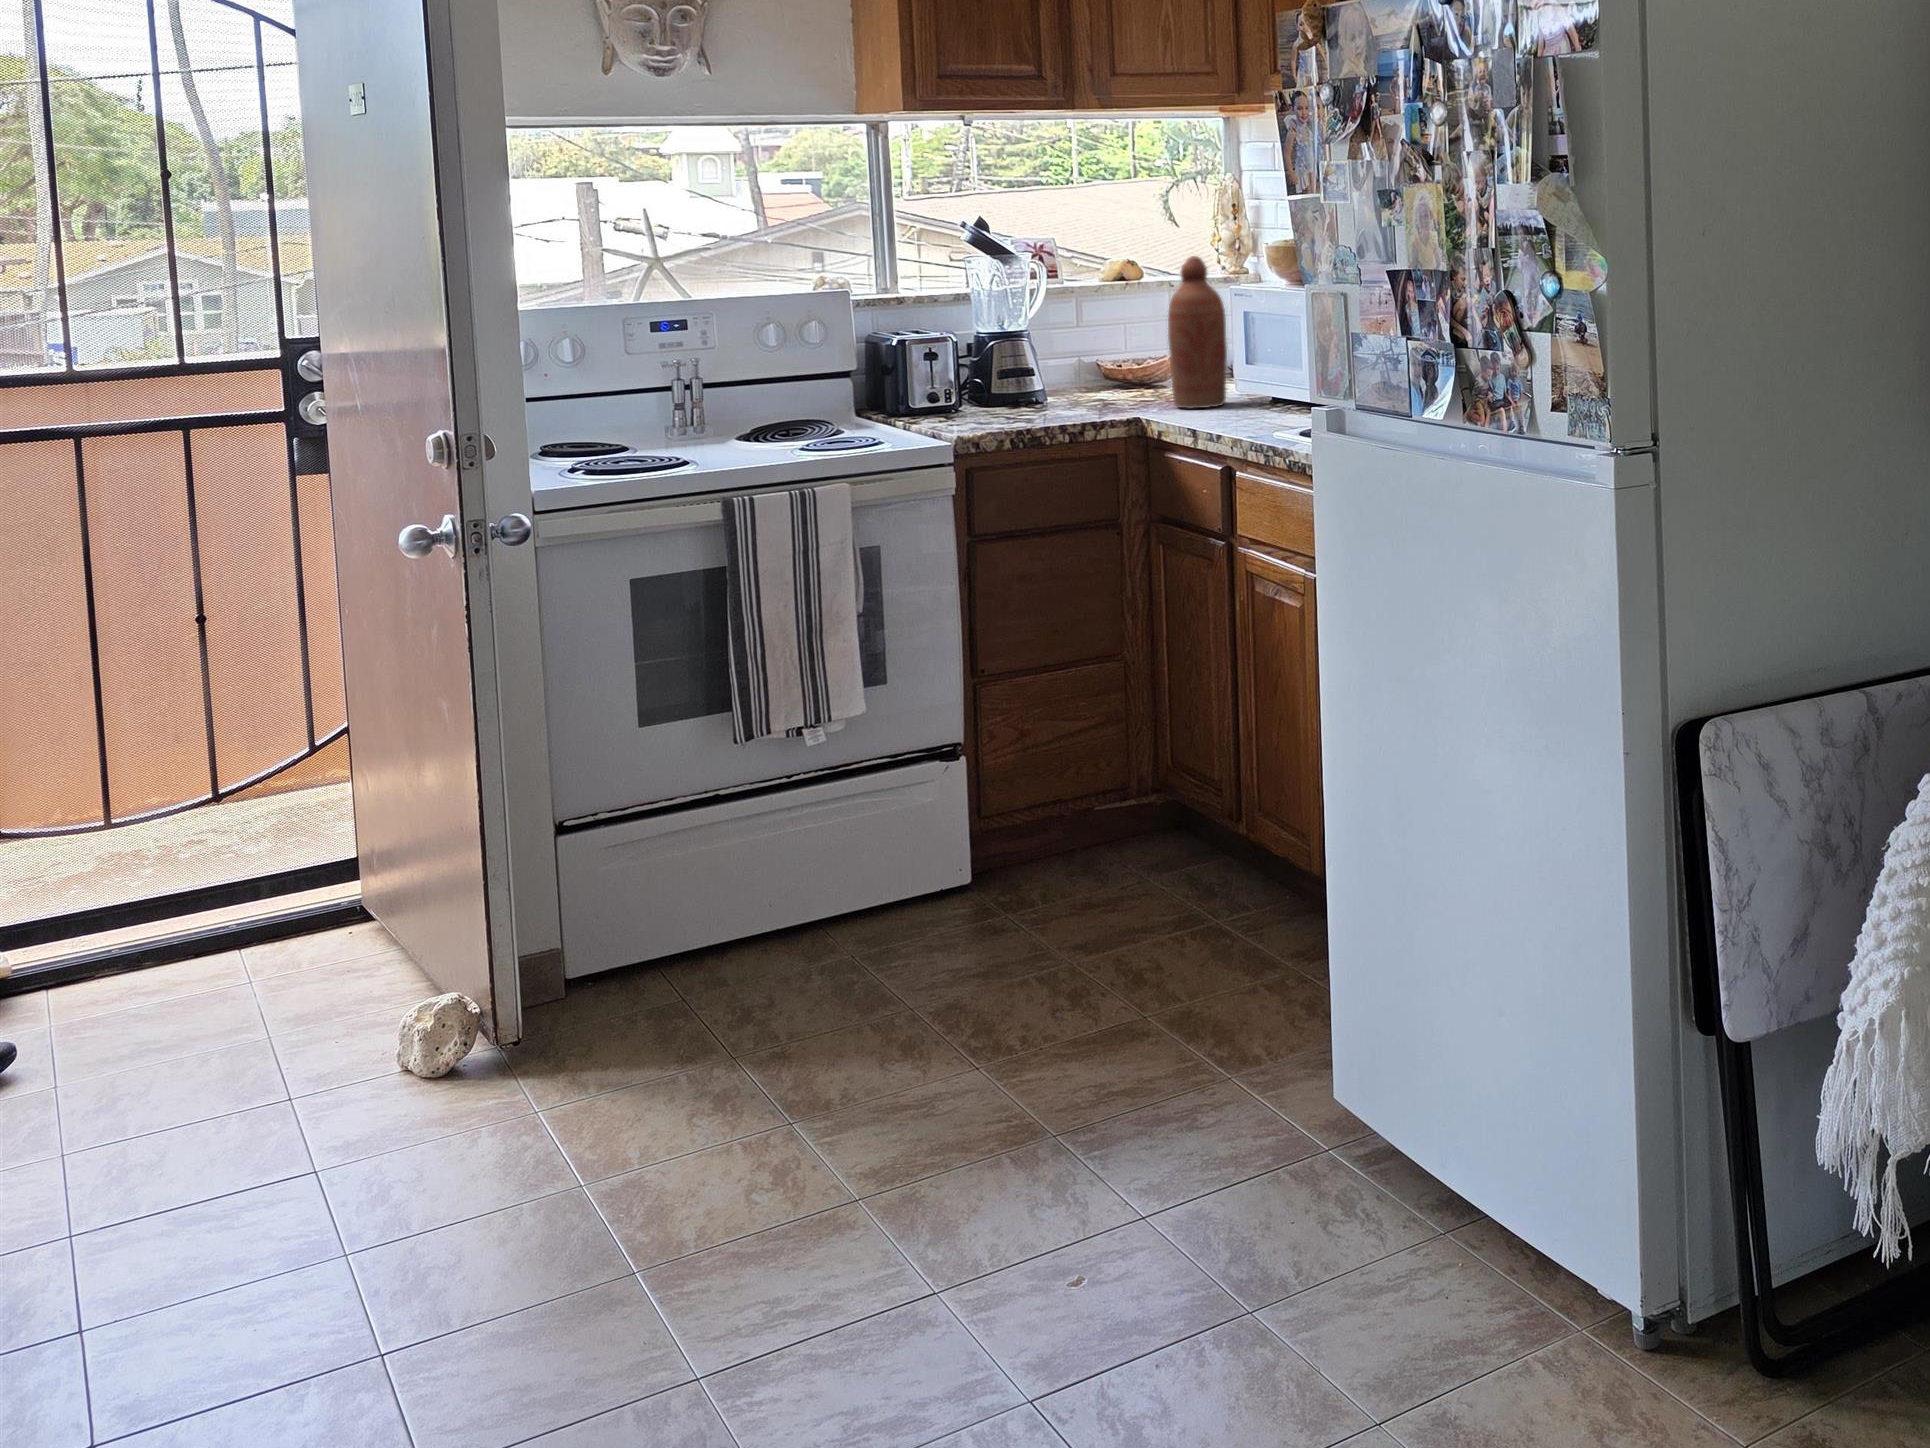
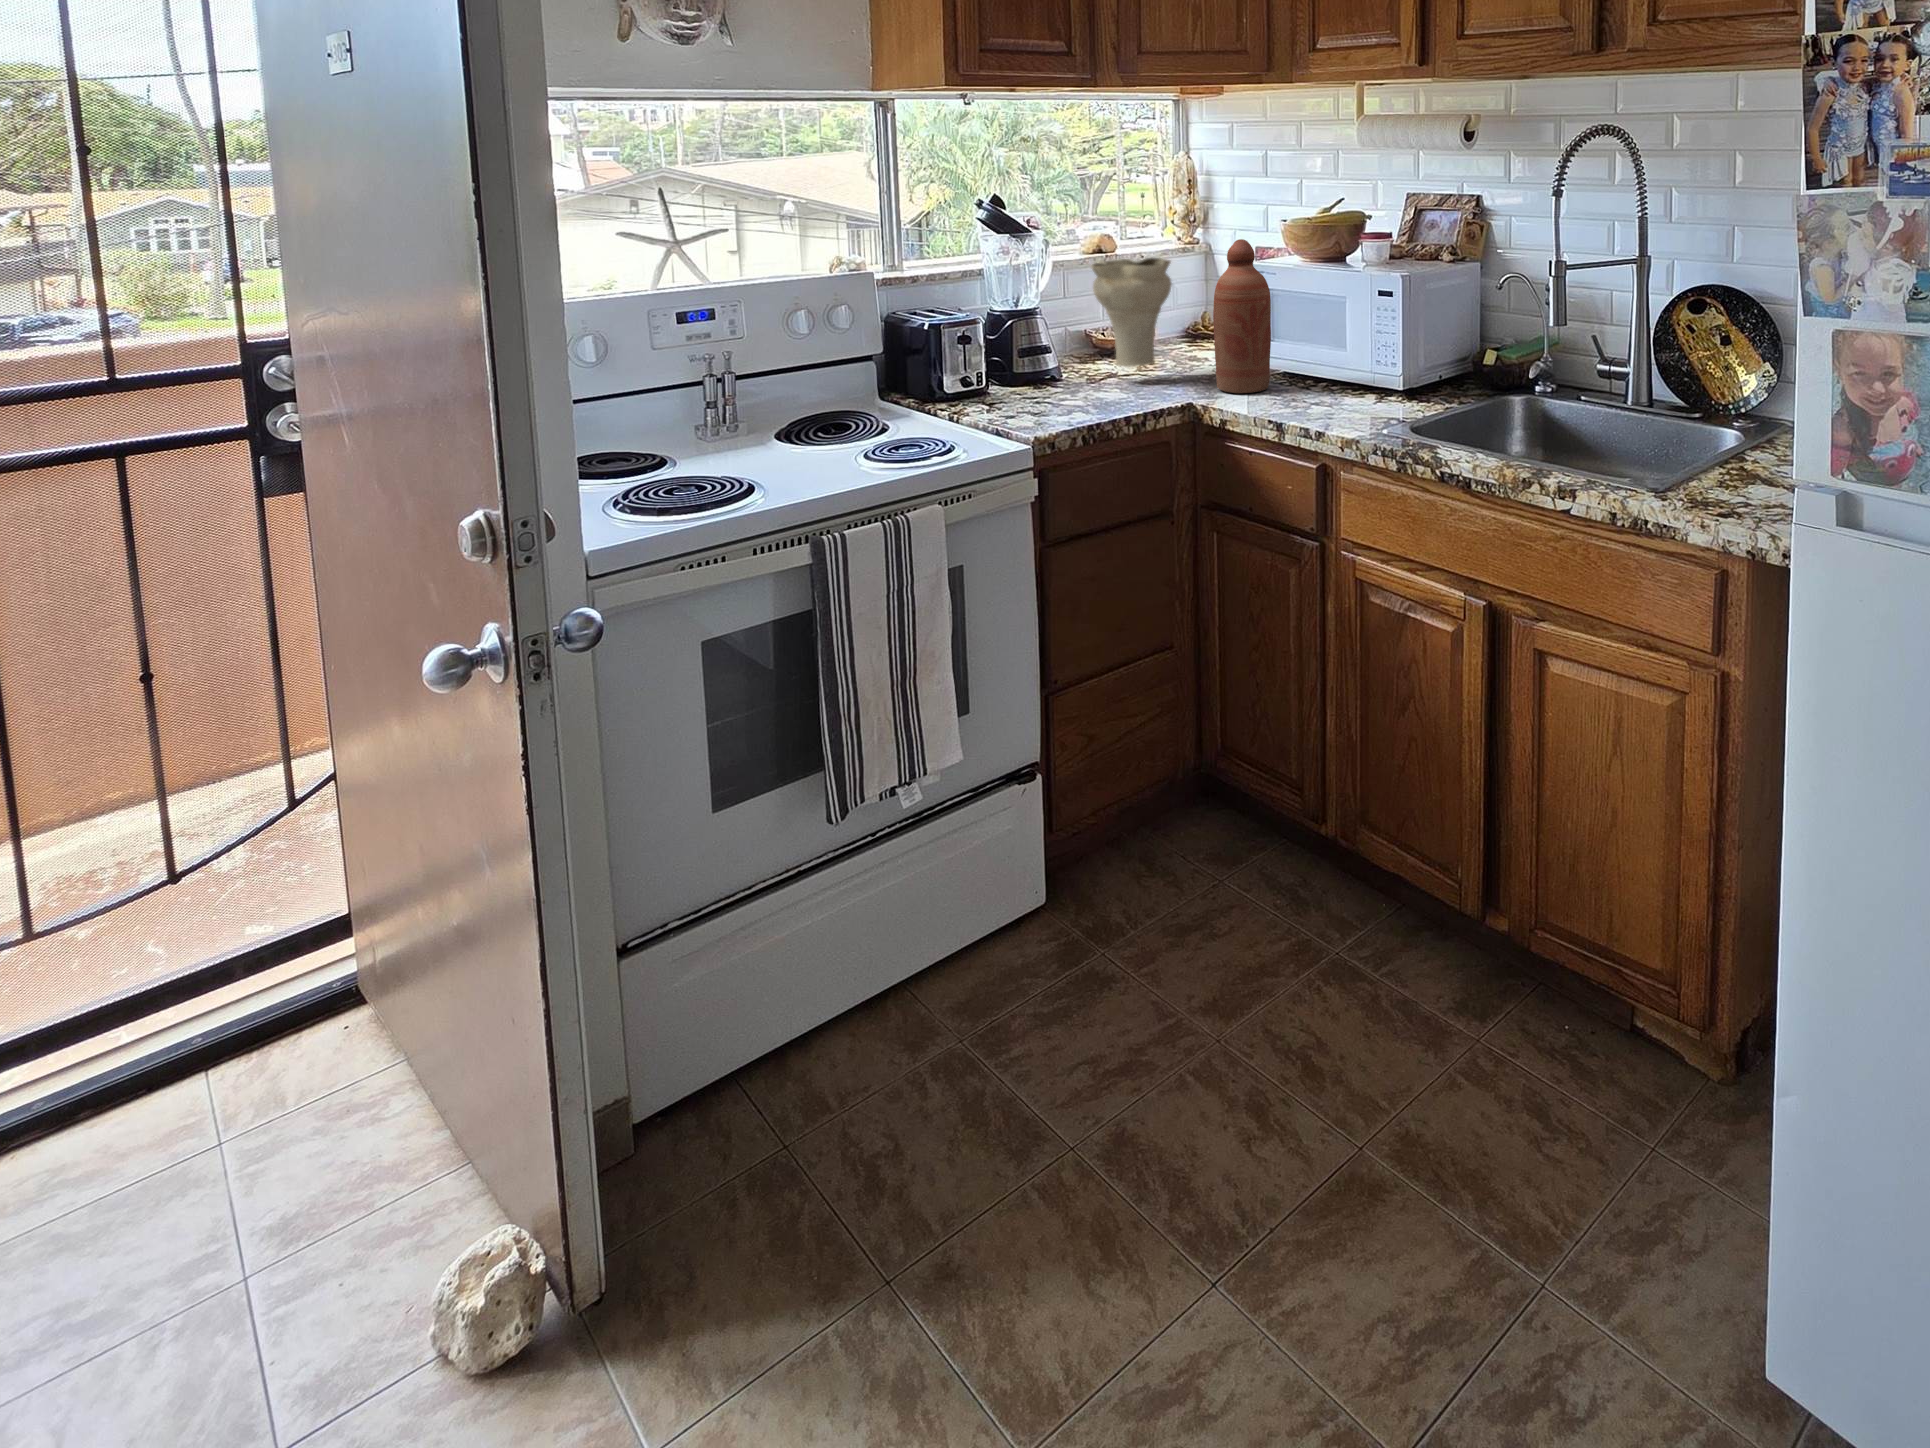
vase: none [1043,274,1157,395] -> present [1091,257,1172,367]

